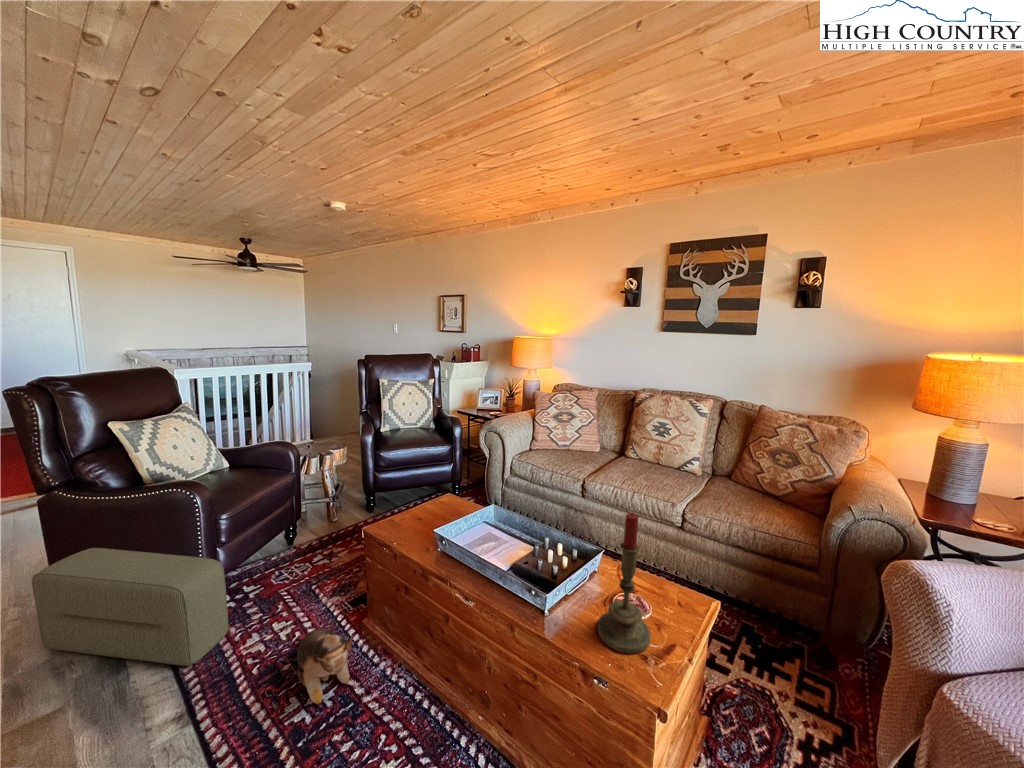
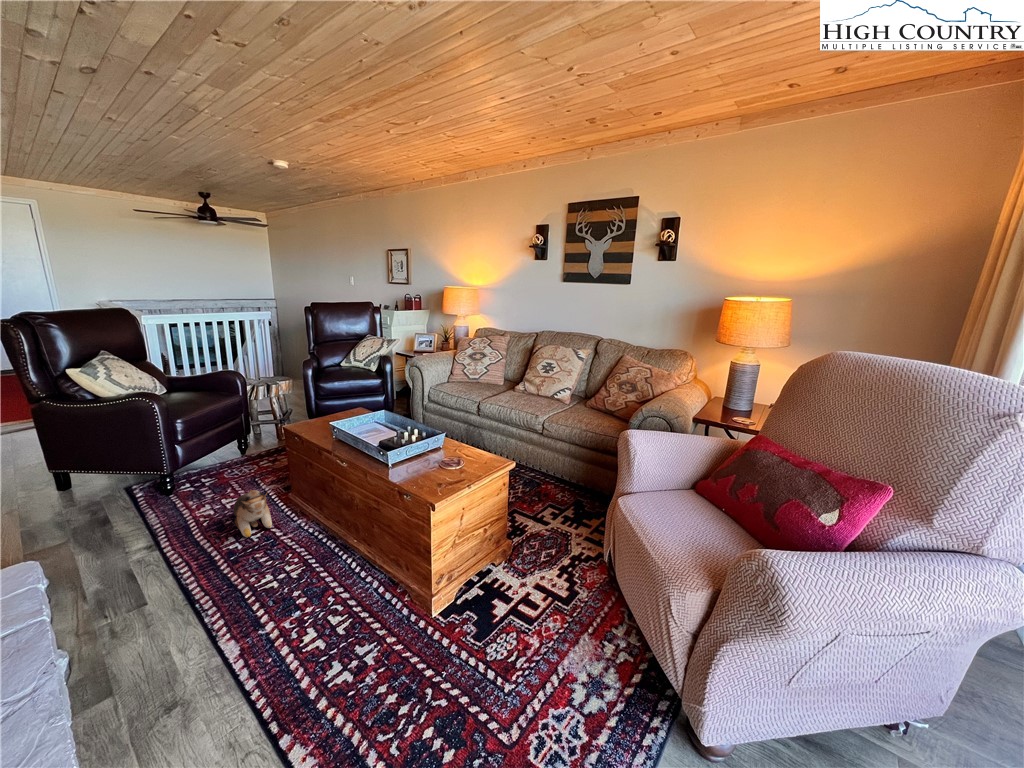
candle: present [598,513,651,654] -> none [416,392,450,482]
pouf: present [32,548,229,666] -> none [37,441,187,519]

